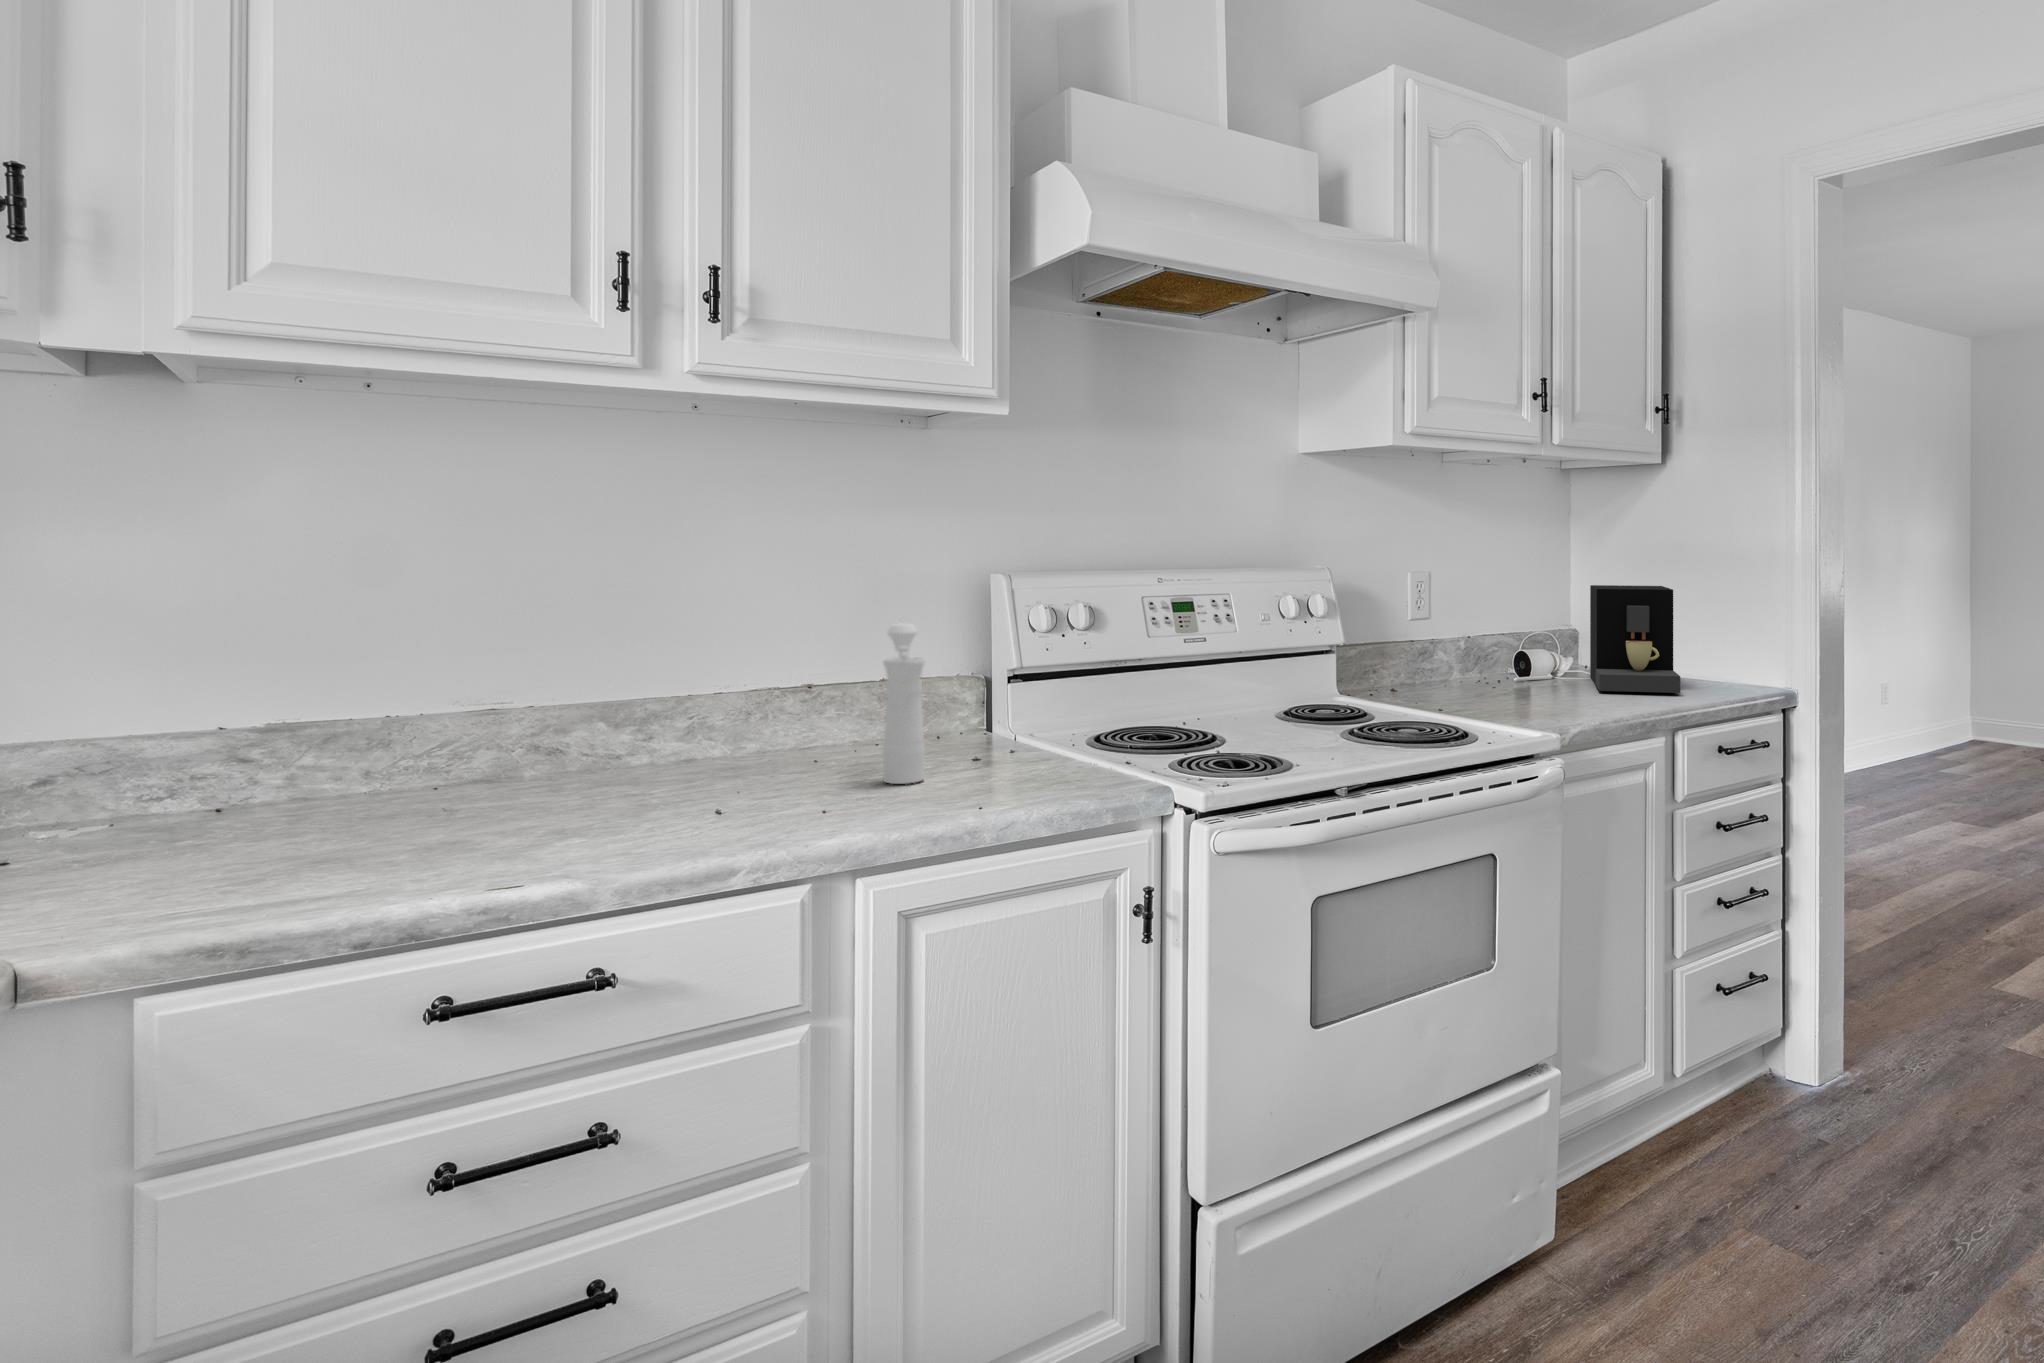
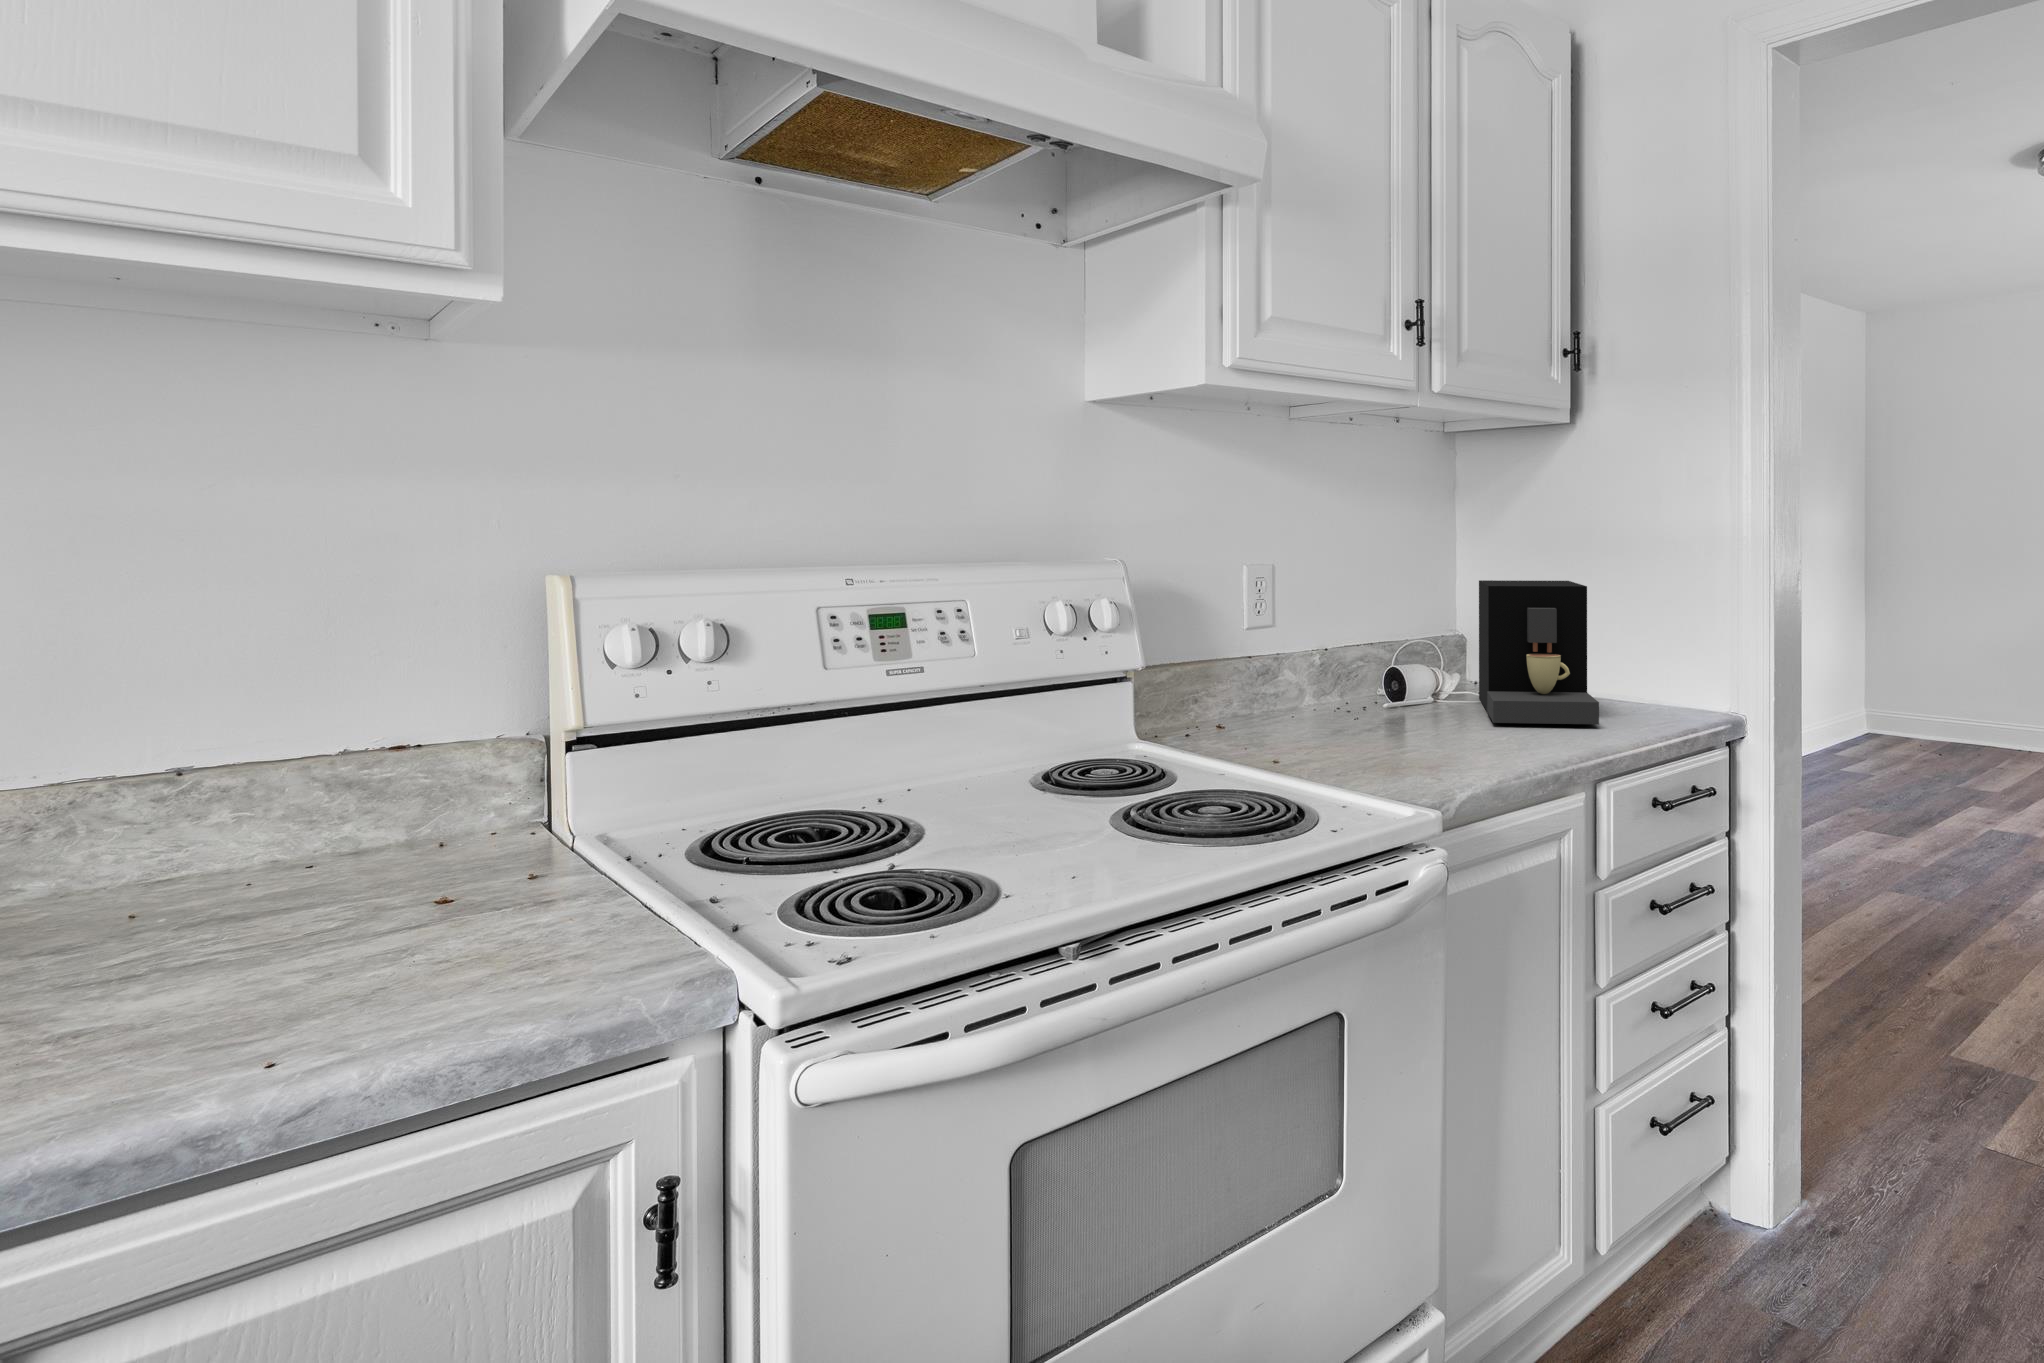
pepper mill: present [883,623,925,784] -> none [183,668,319,983]

